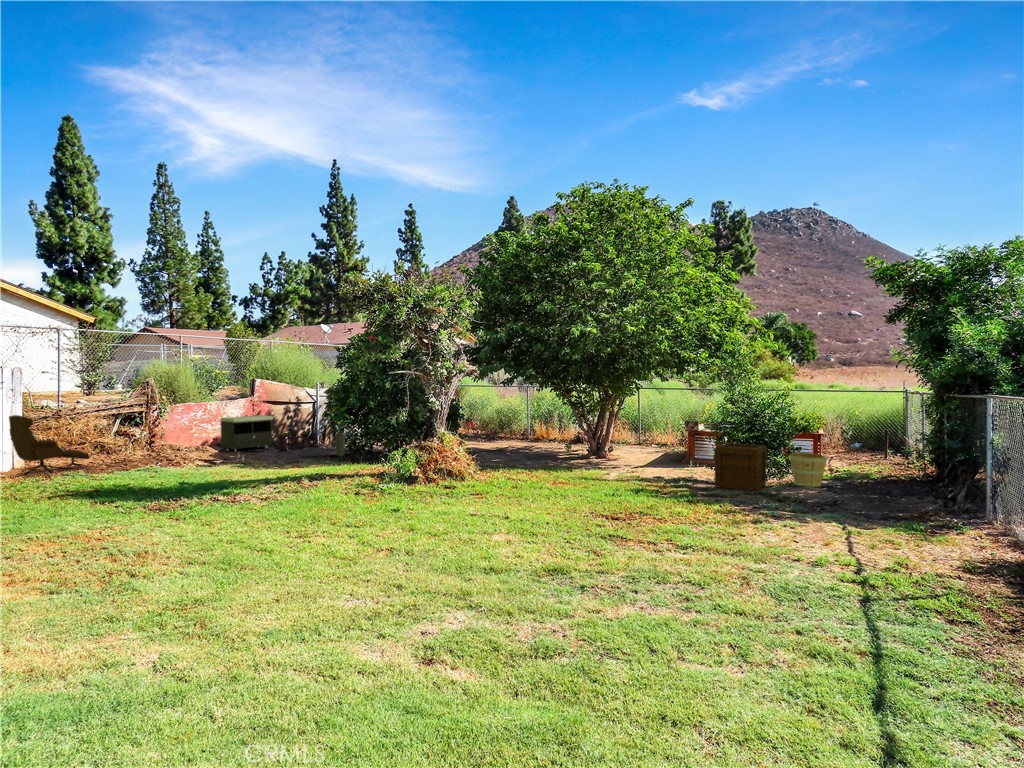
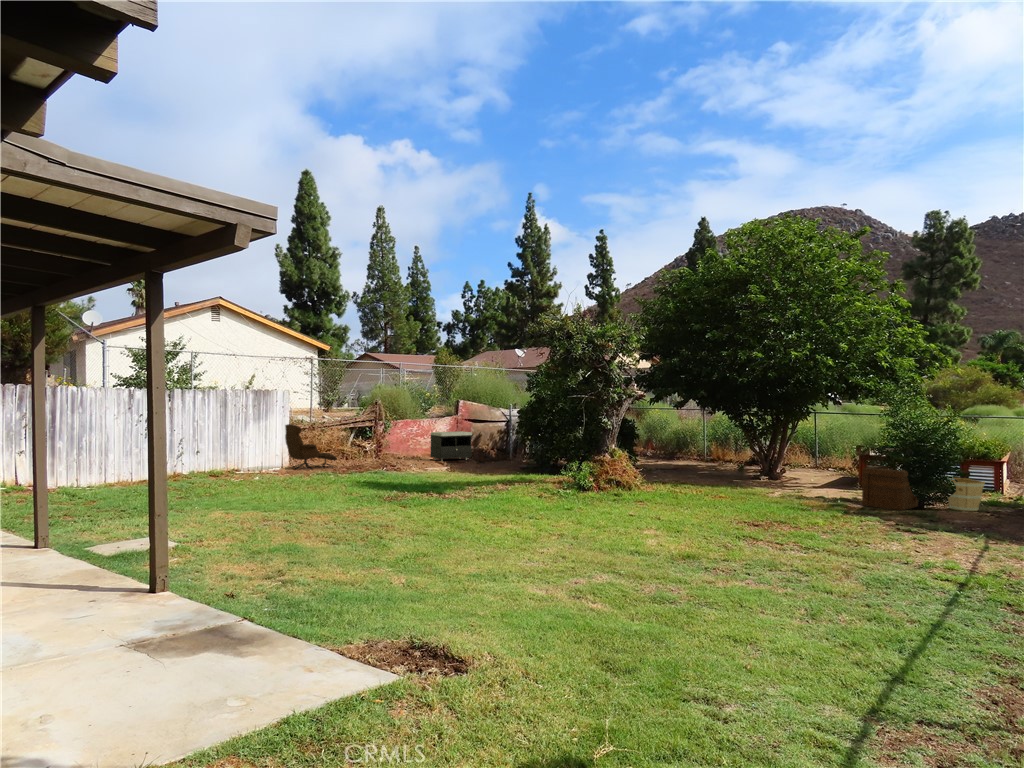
potted plant: present [332,407,349,457] -> none [519,424,539,468]

